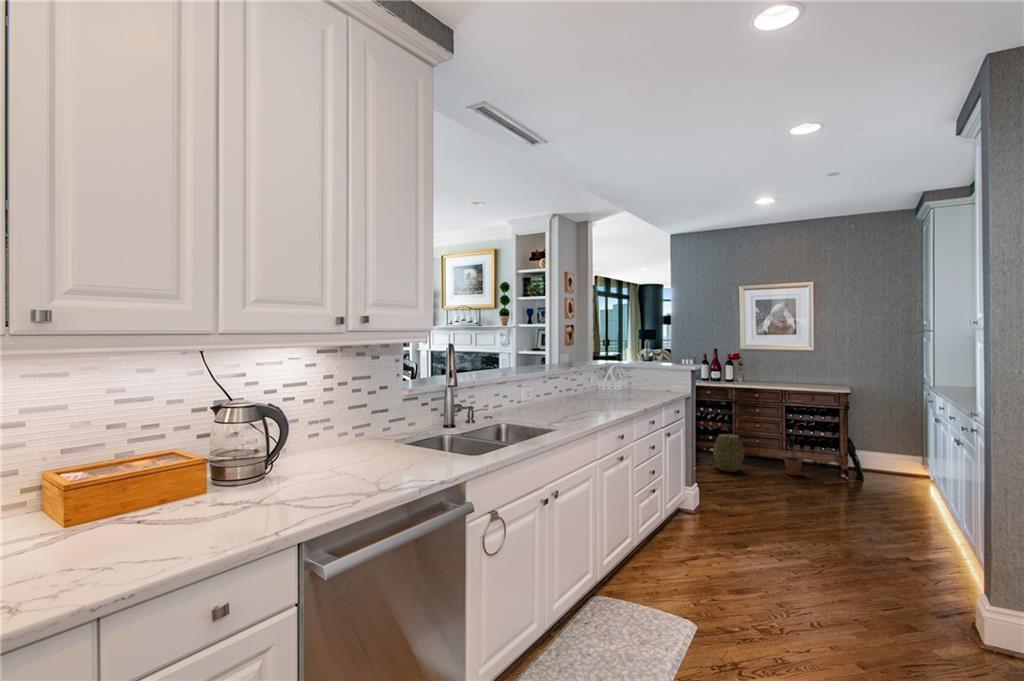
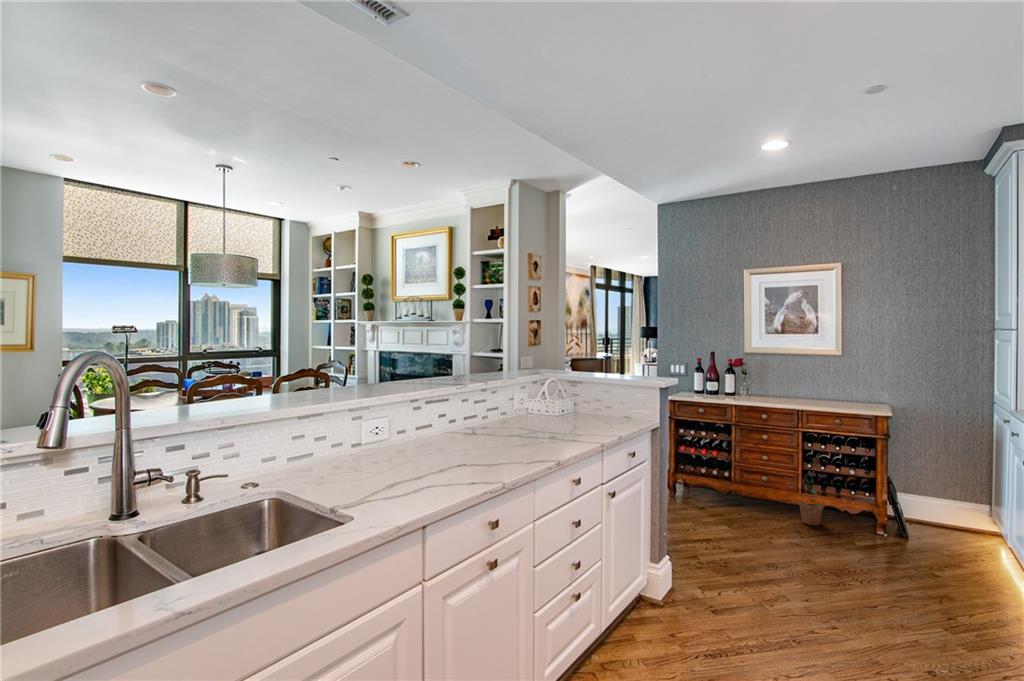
woven basket: present [713,434,745,472] -> none [704,465,745,516]

